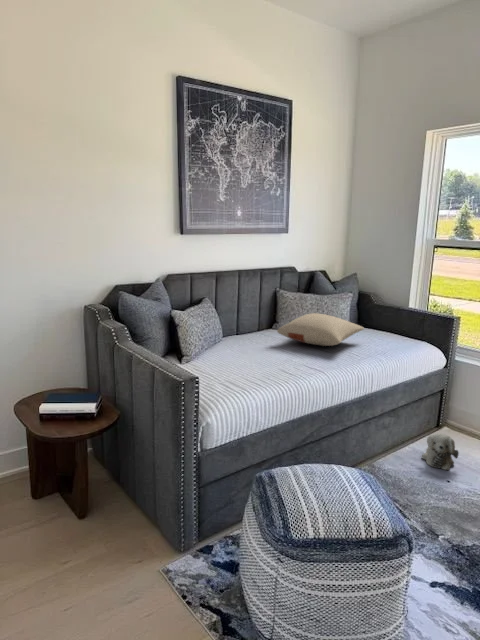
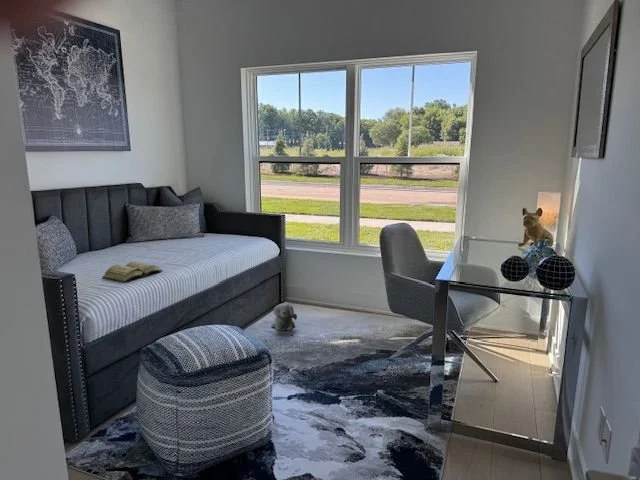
pillow: present [277,313,364,346] -> none [135,223,214,249]
diary: none [235,359,297,384] -> present [103,262,163,282]

